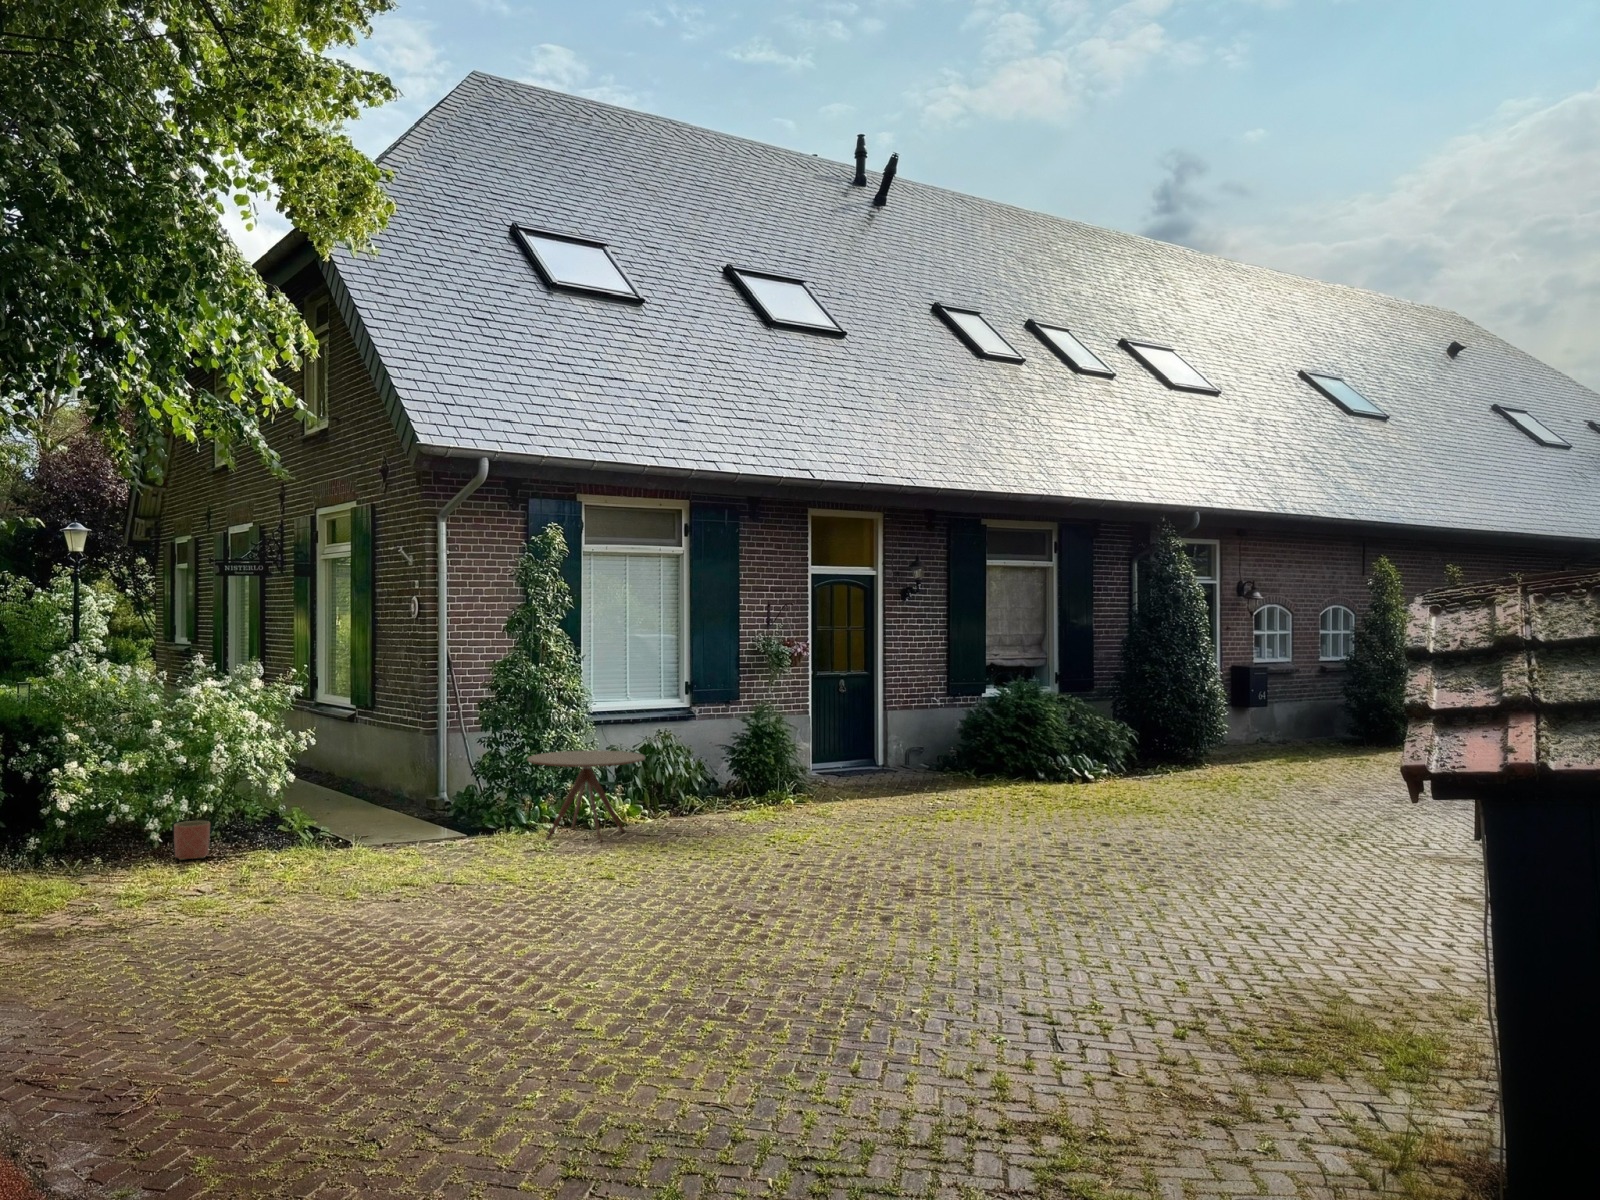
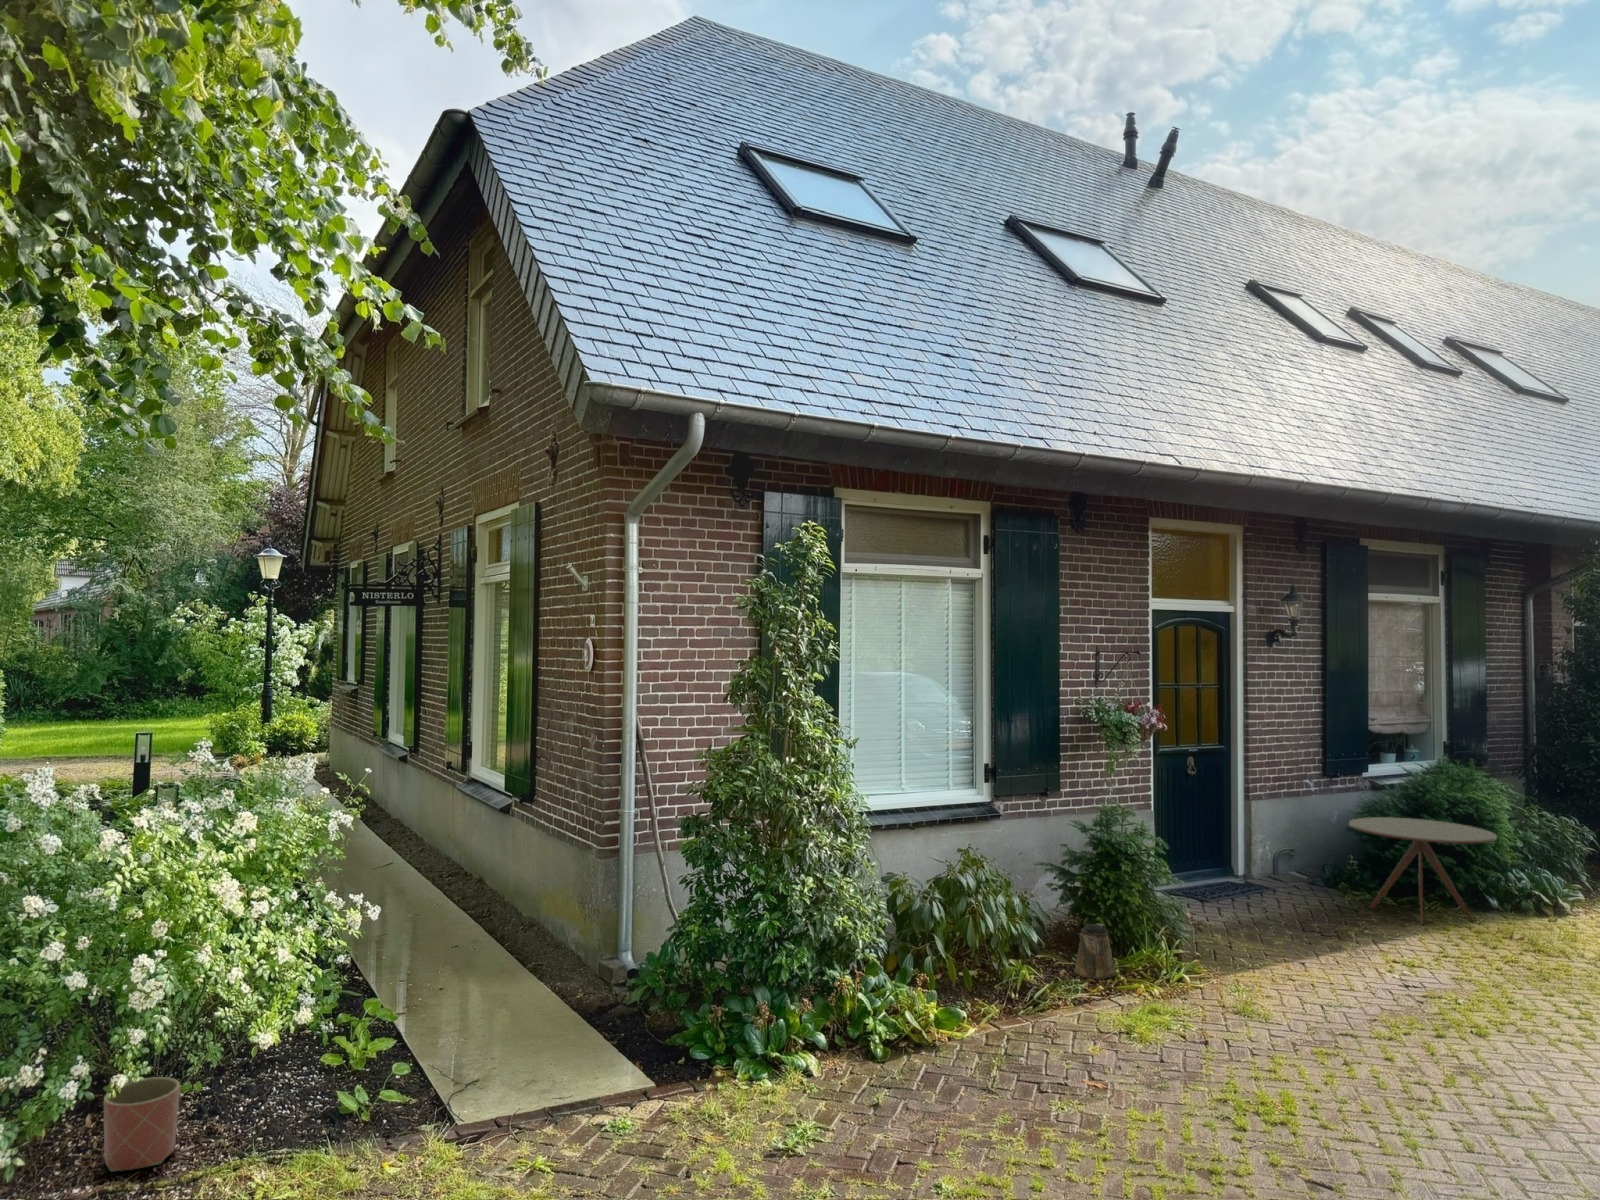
round table: present [527,750,645,842] -> present [1349,817,1497,925]
watering can: none [725,773,755,804] -> present [1074,924,1116,979]

